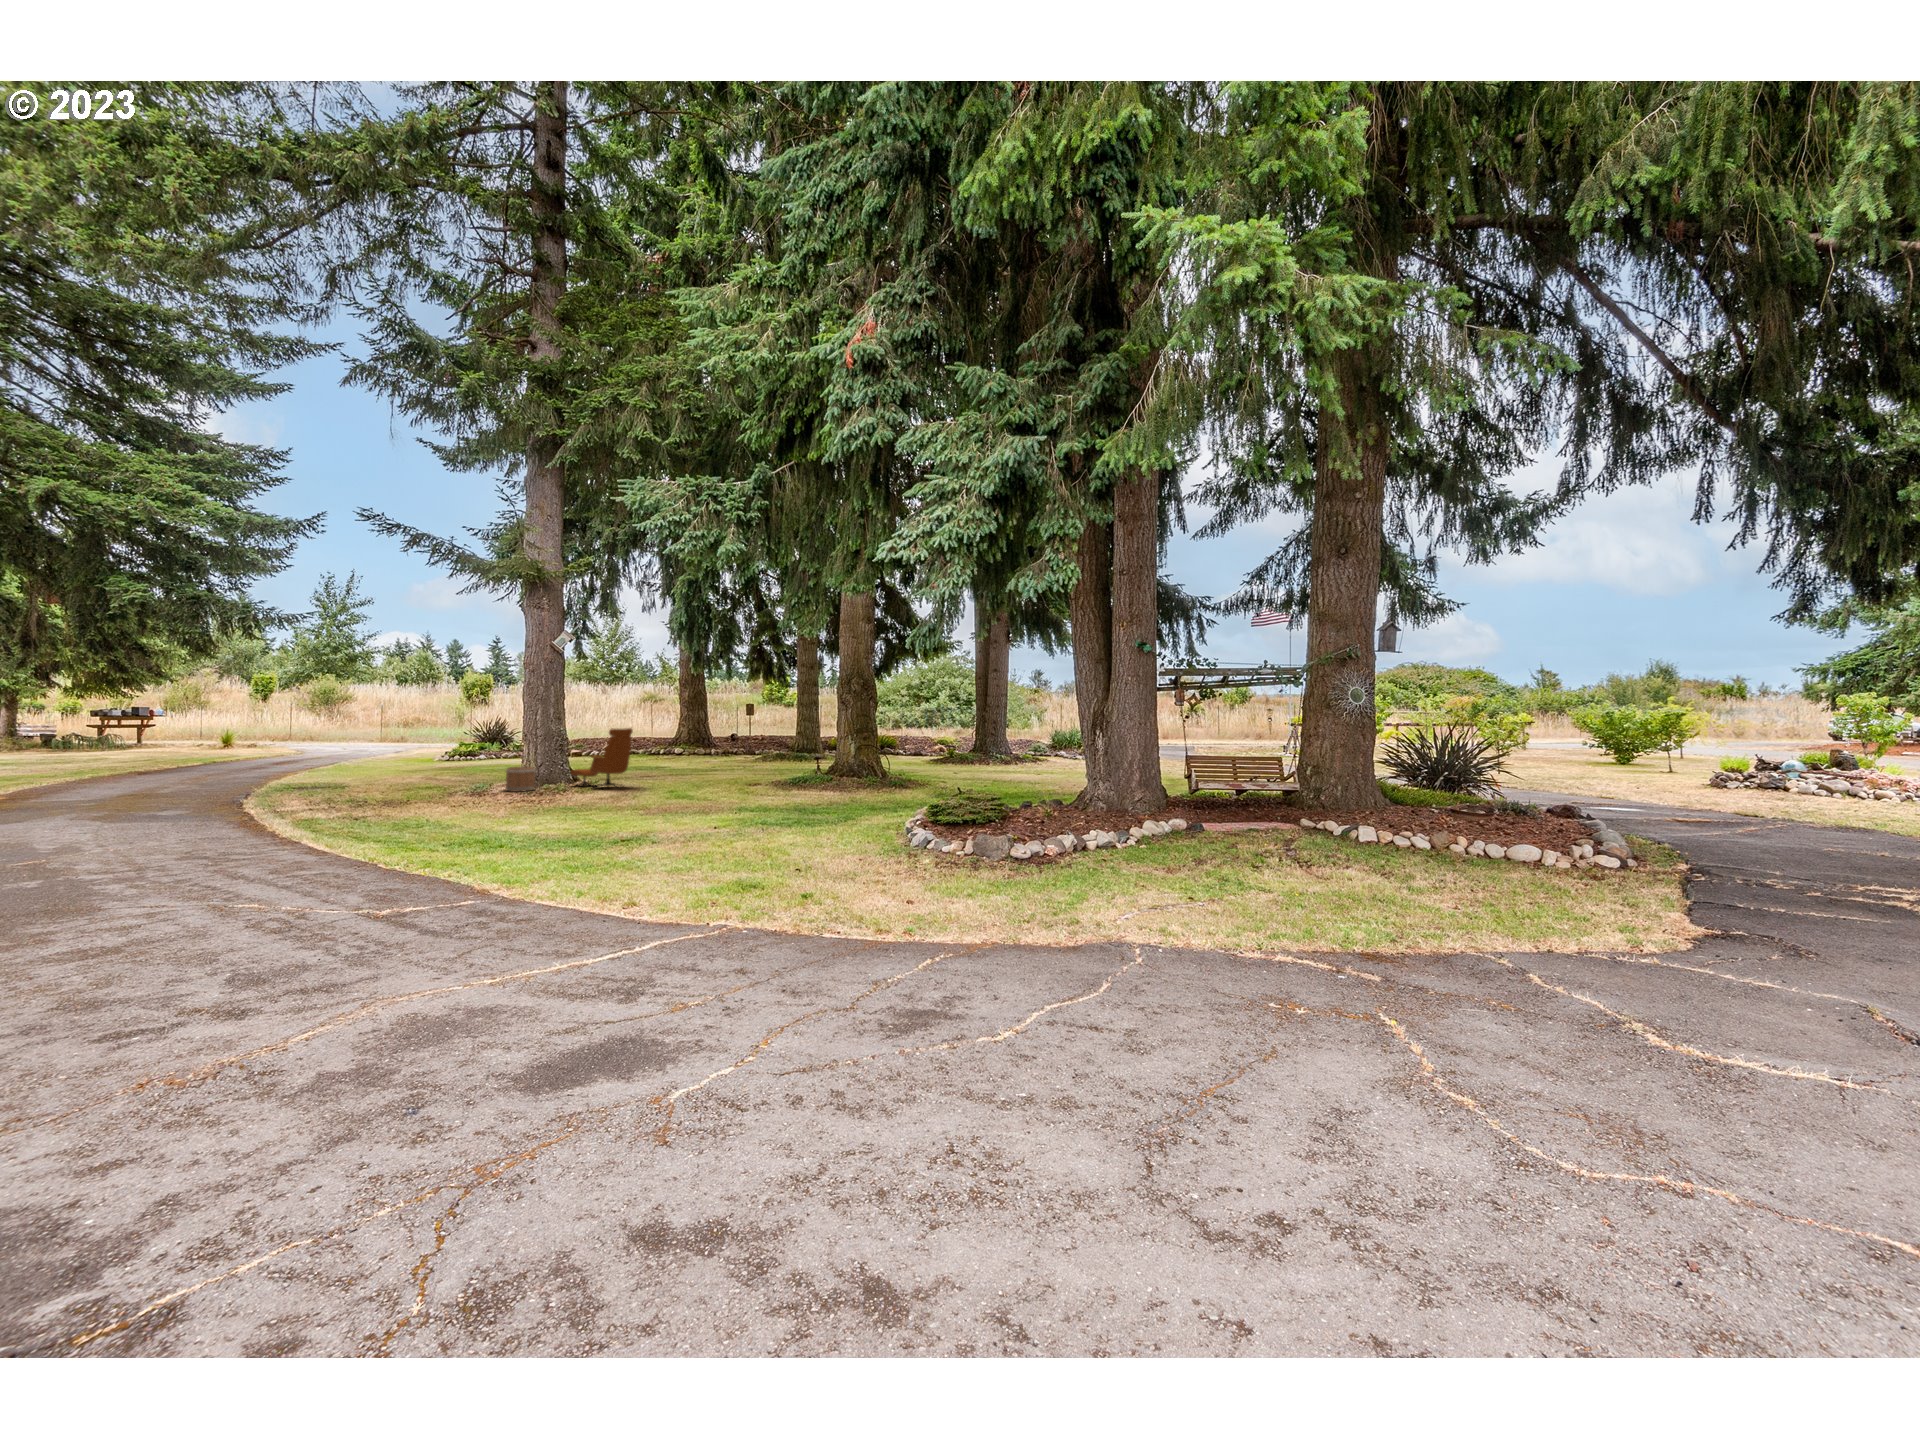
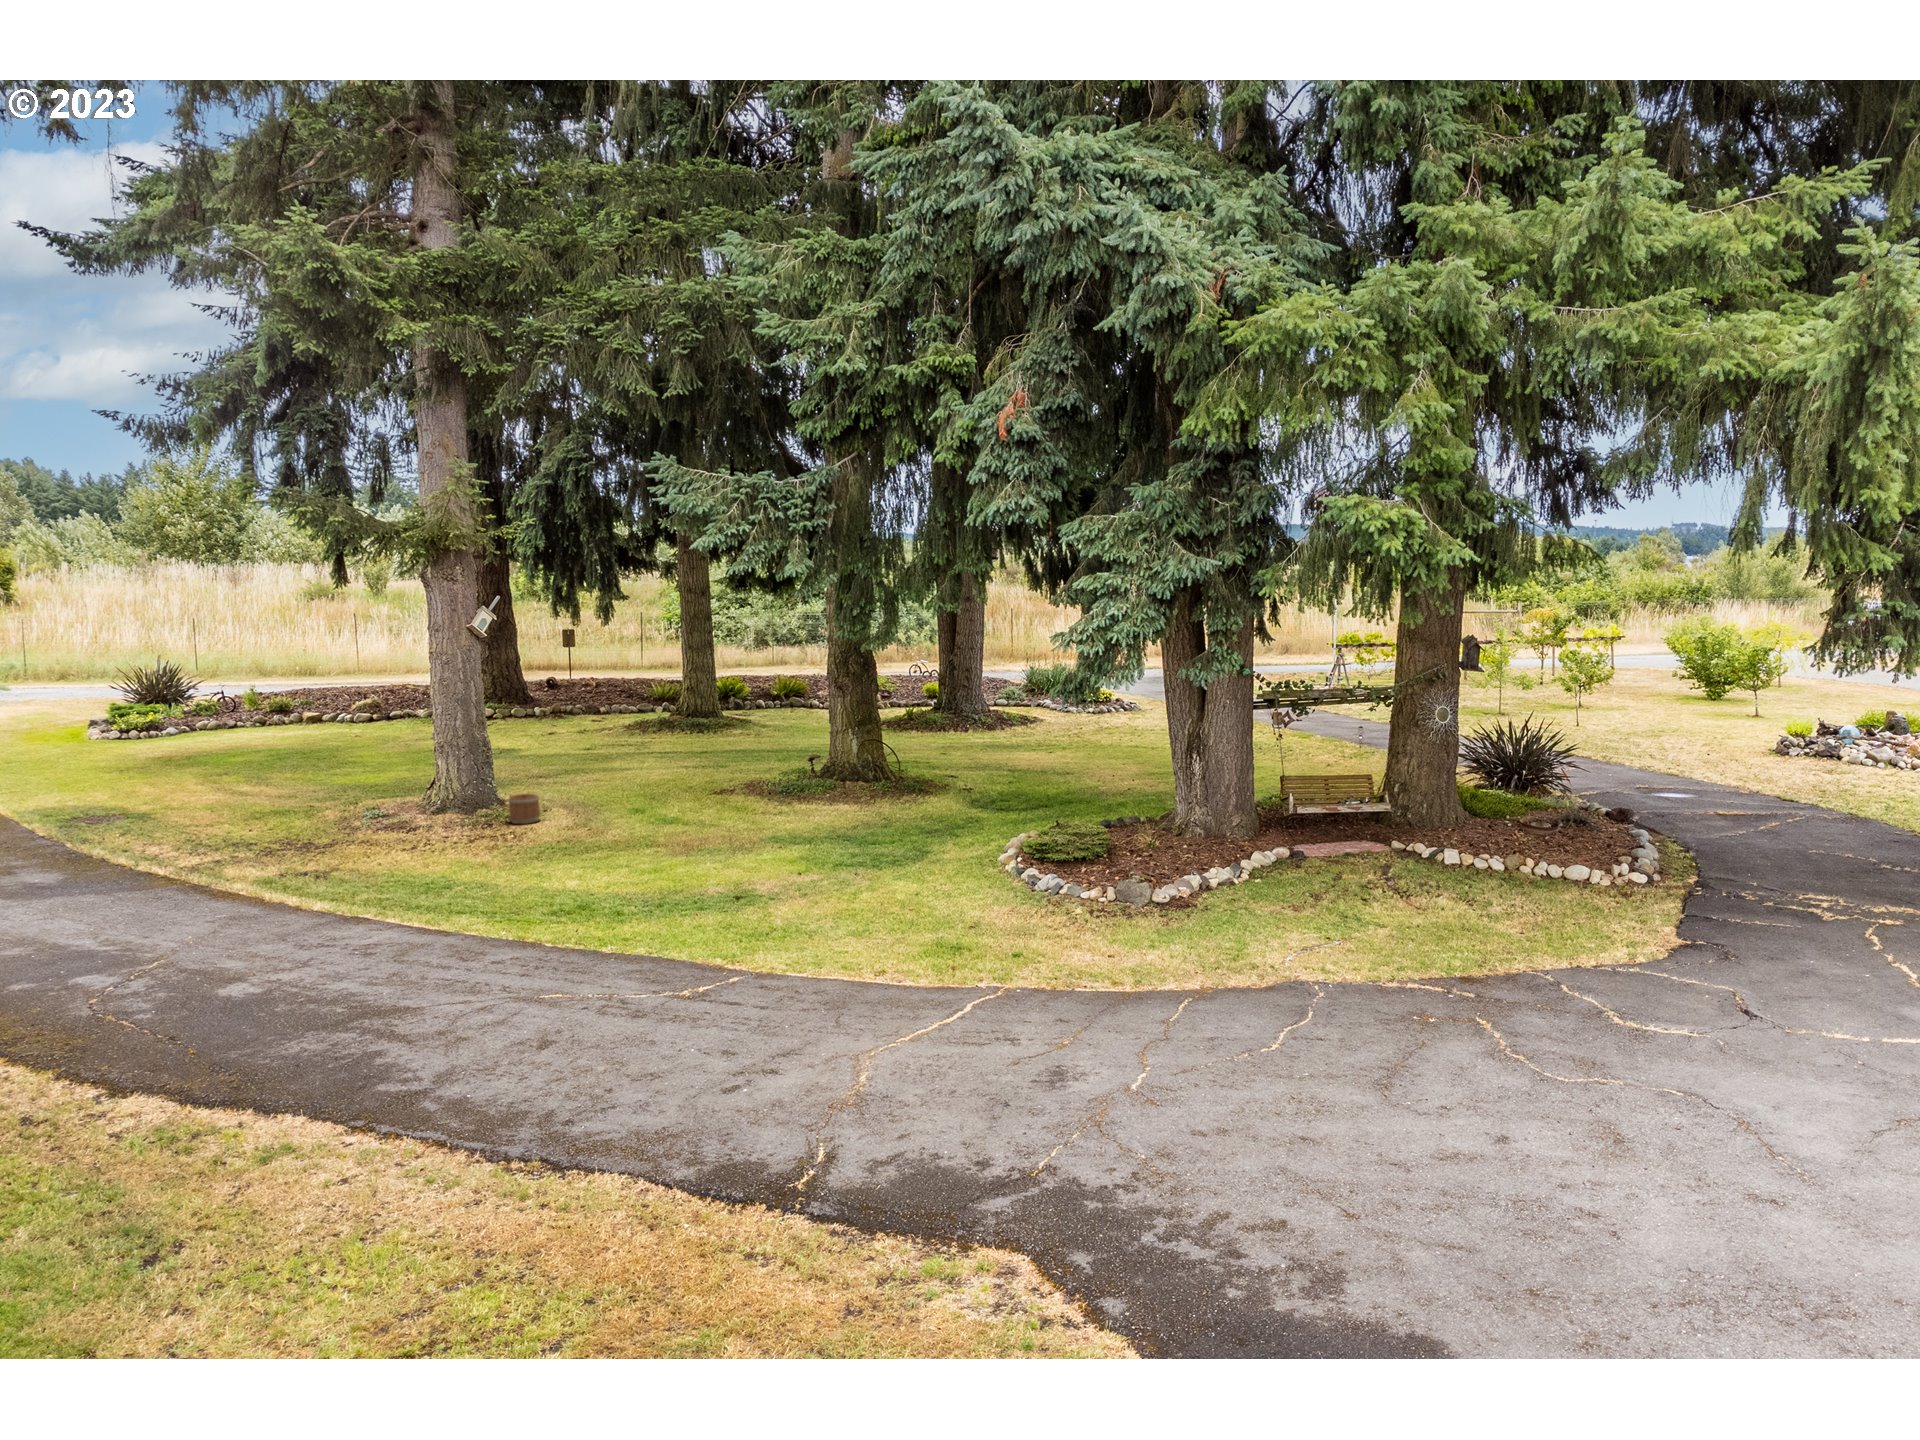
lounge chair: present [571,728,633,787] -> none [568,743,644,815]

